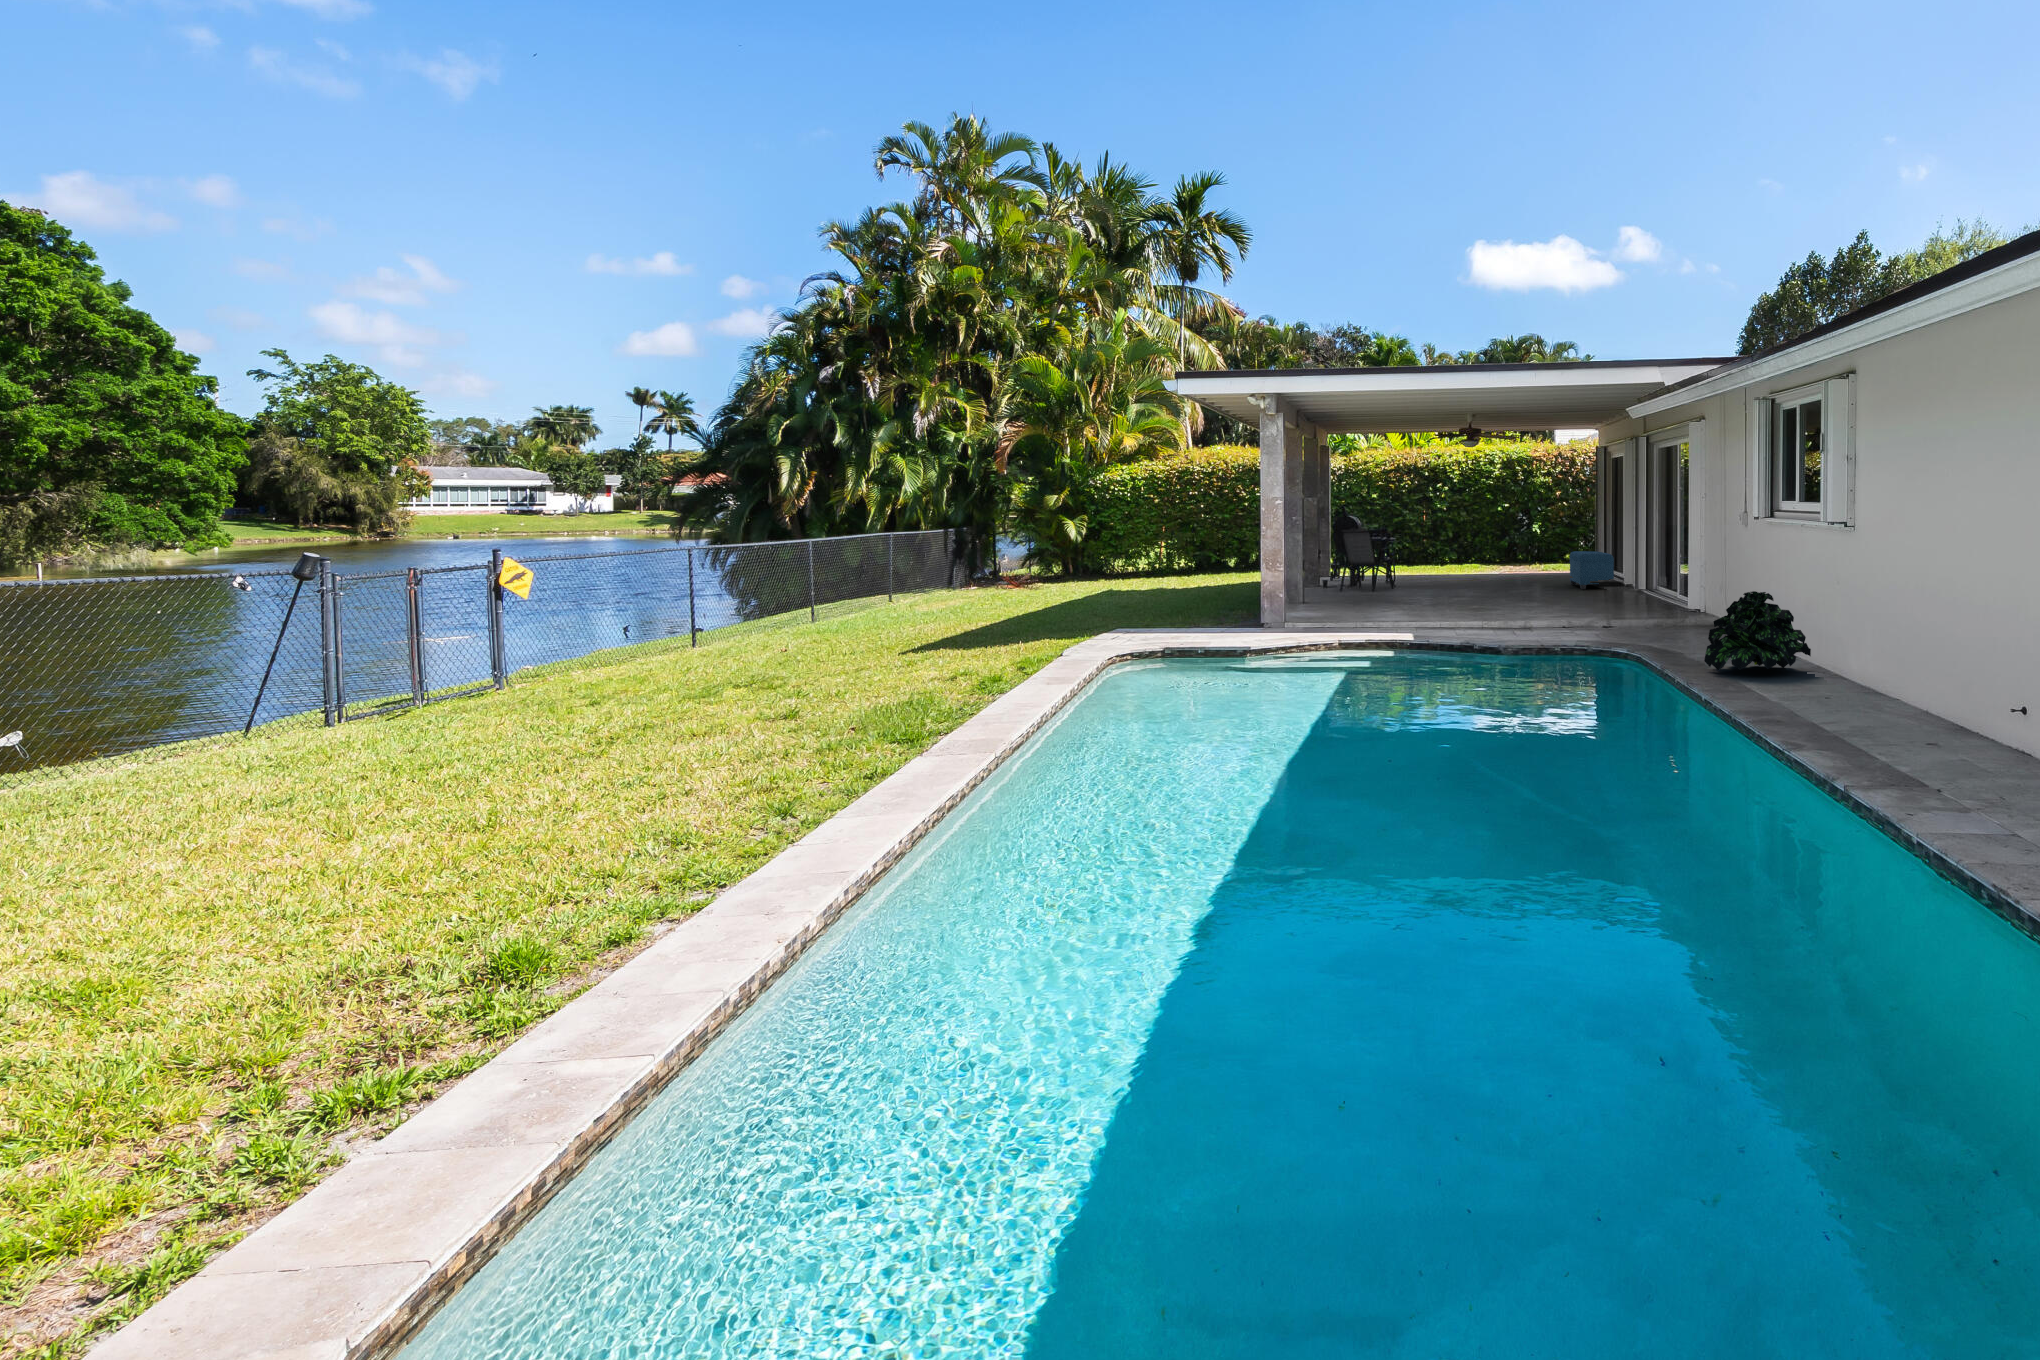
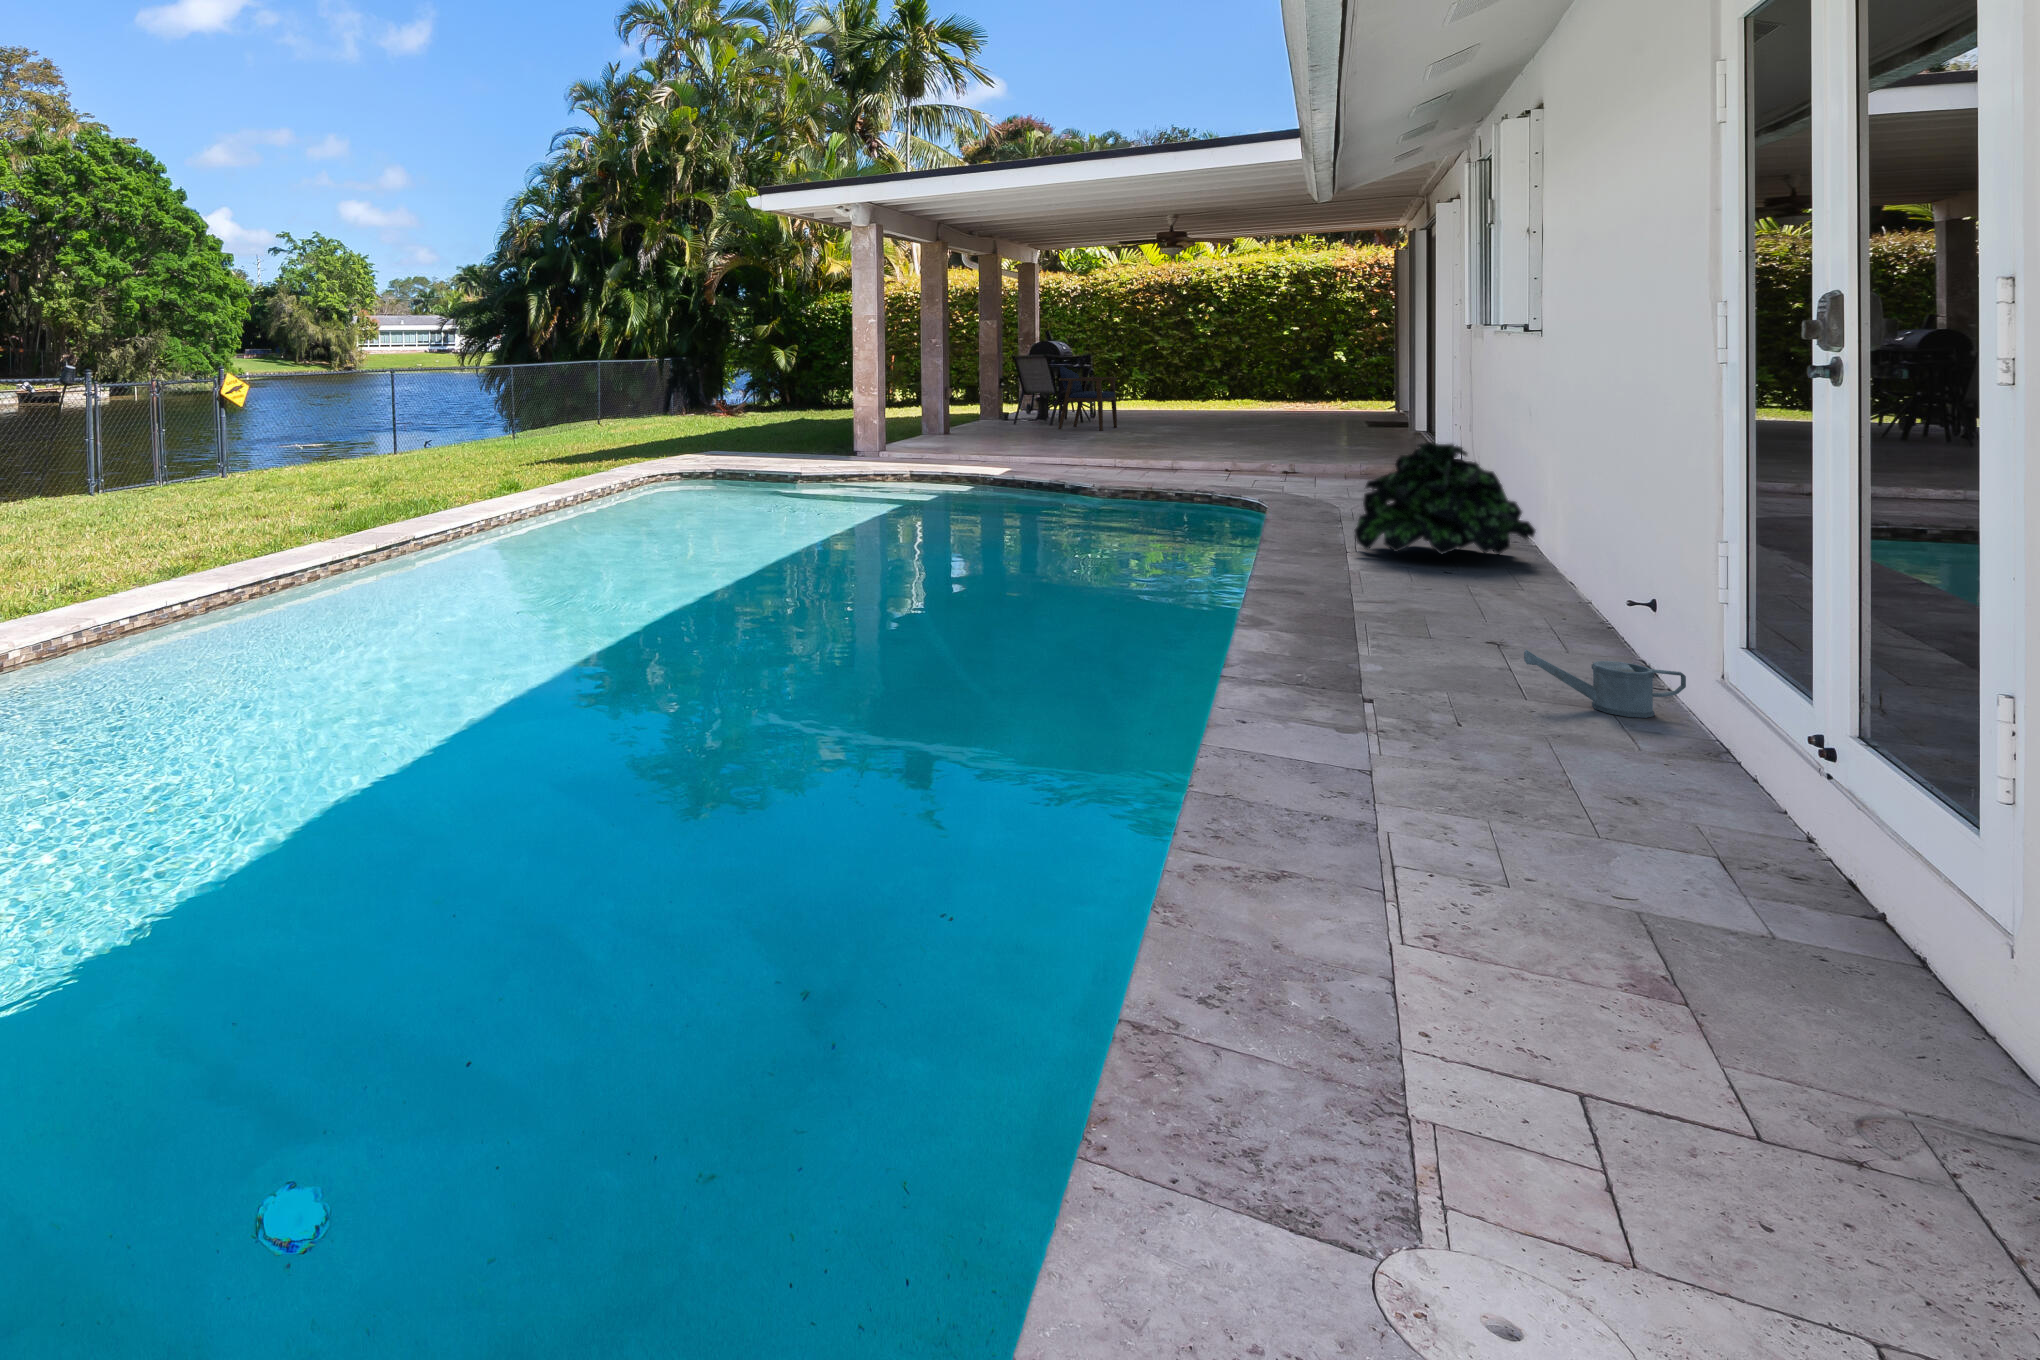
armchair: none [1359,537,1402,594] -> present [1058,366,1117,431]
bench: present [1570,551,1614,589] -> none [1359,383,1416,432]
watering can: none [1915,715,1991,748] -> present [1524,650,1686,718]

